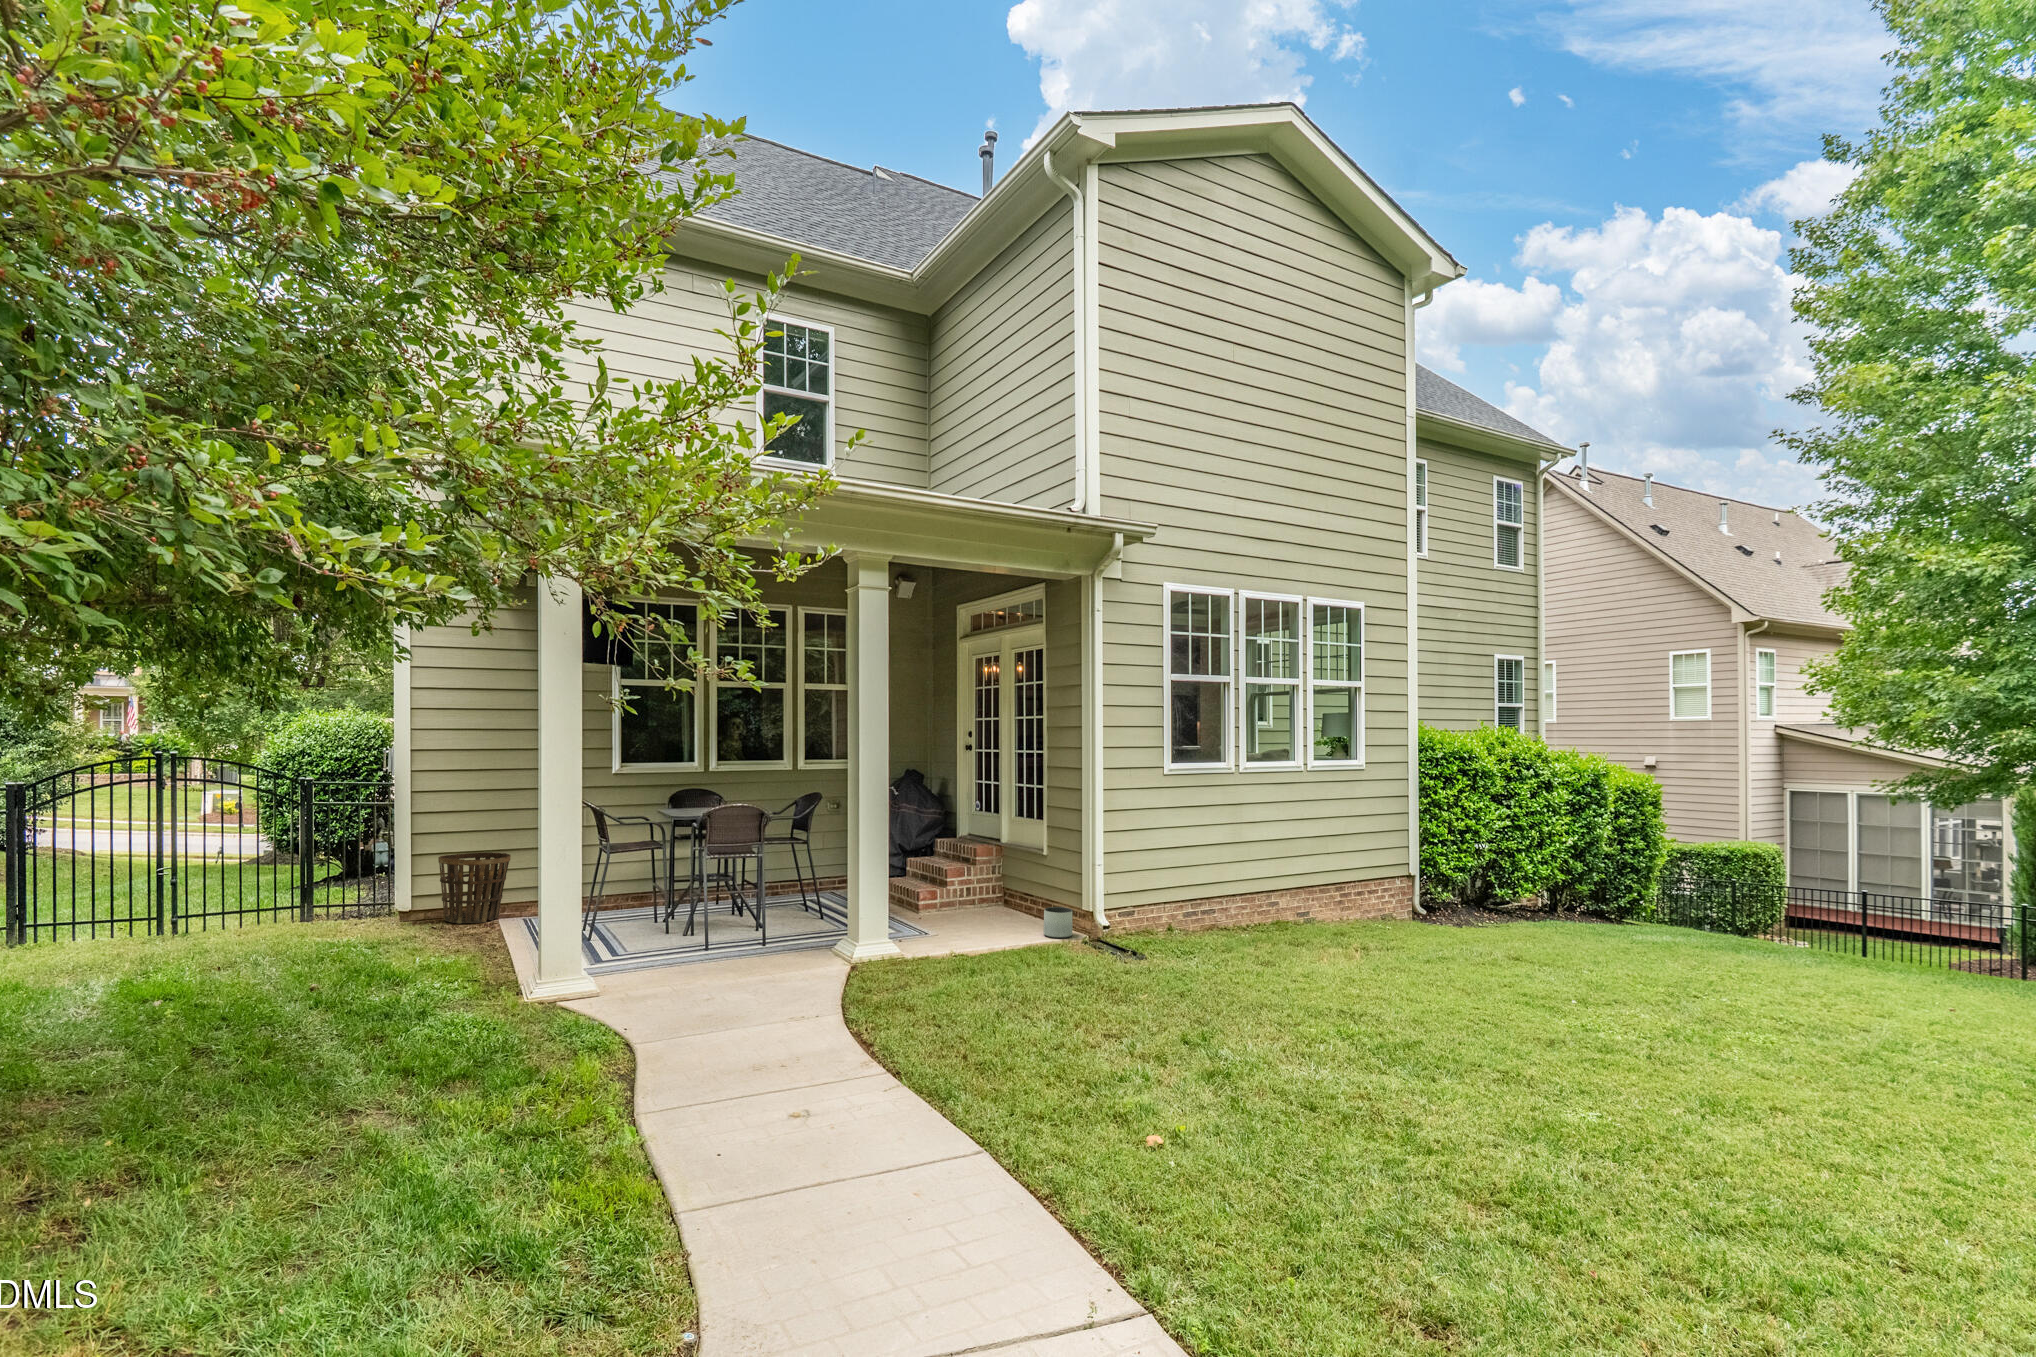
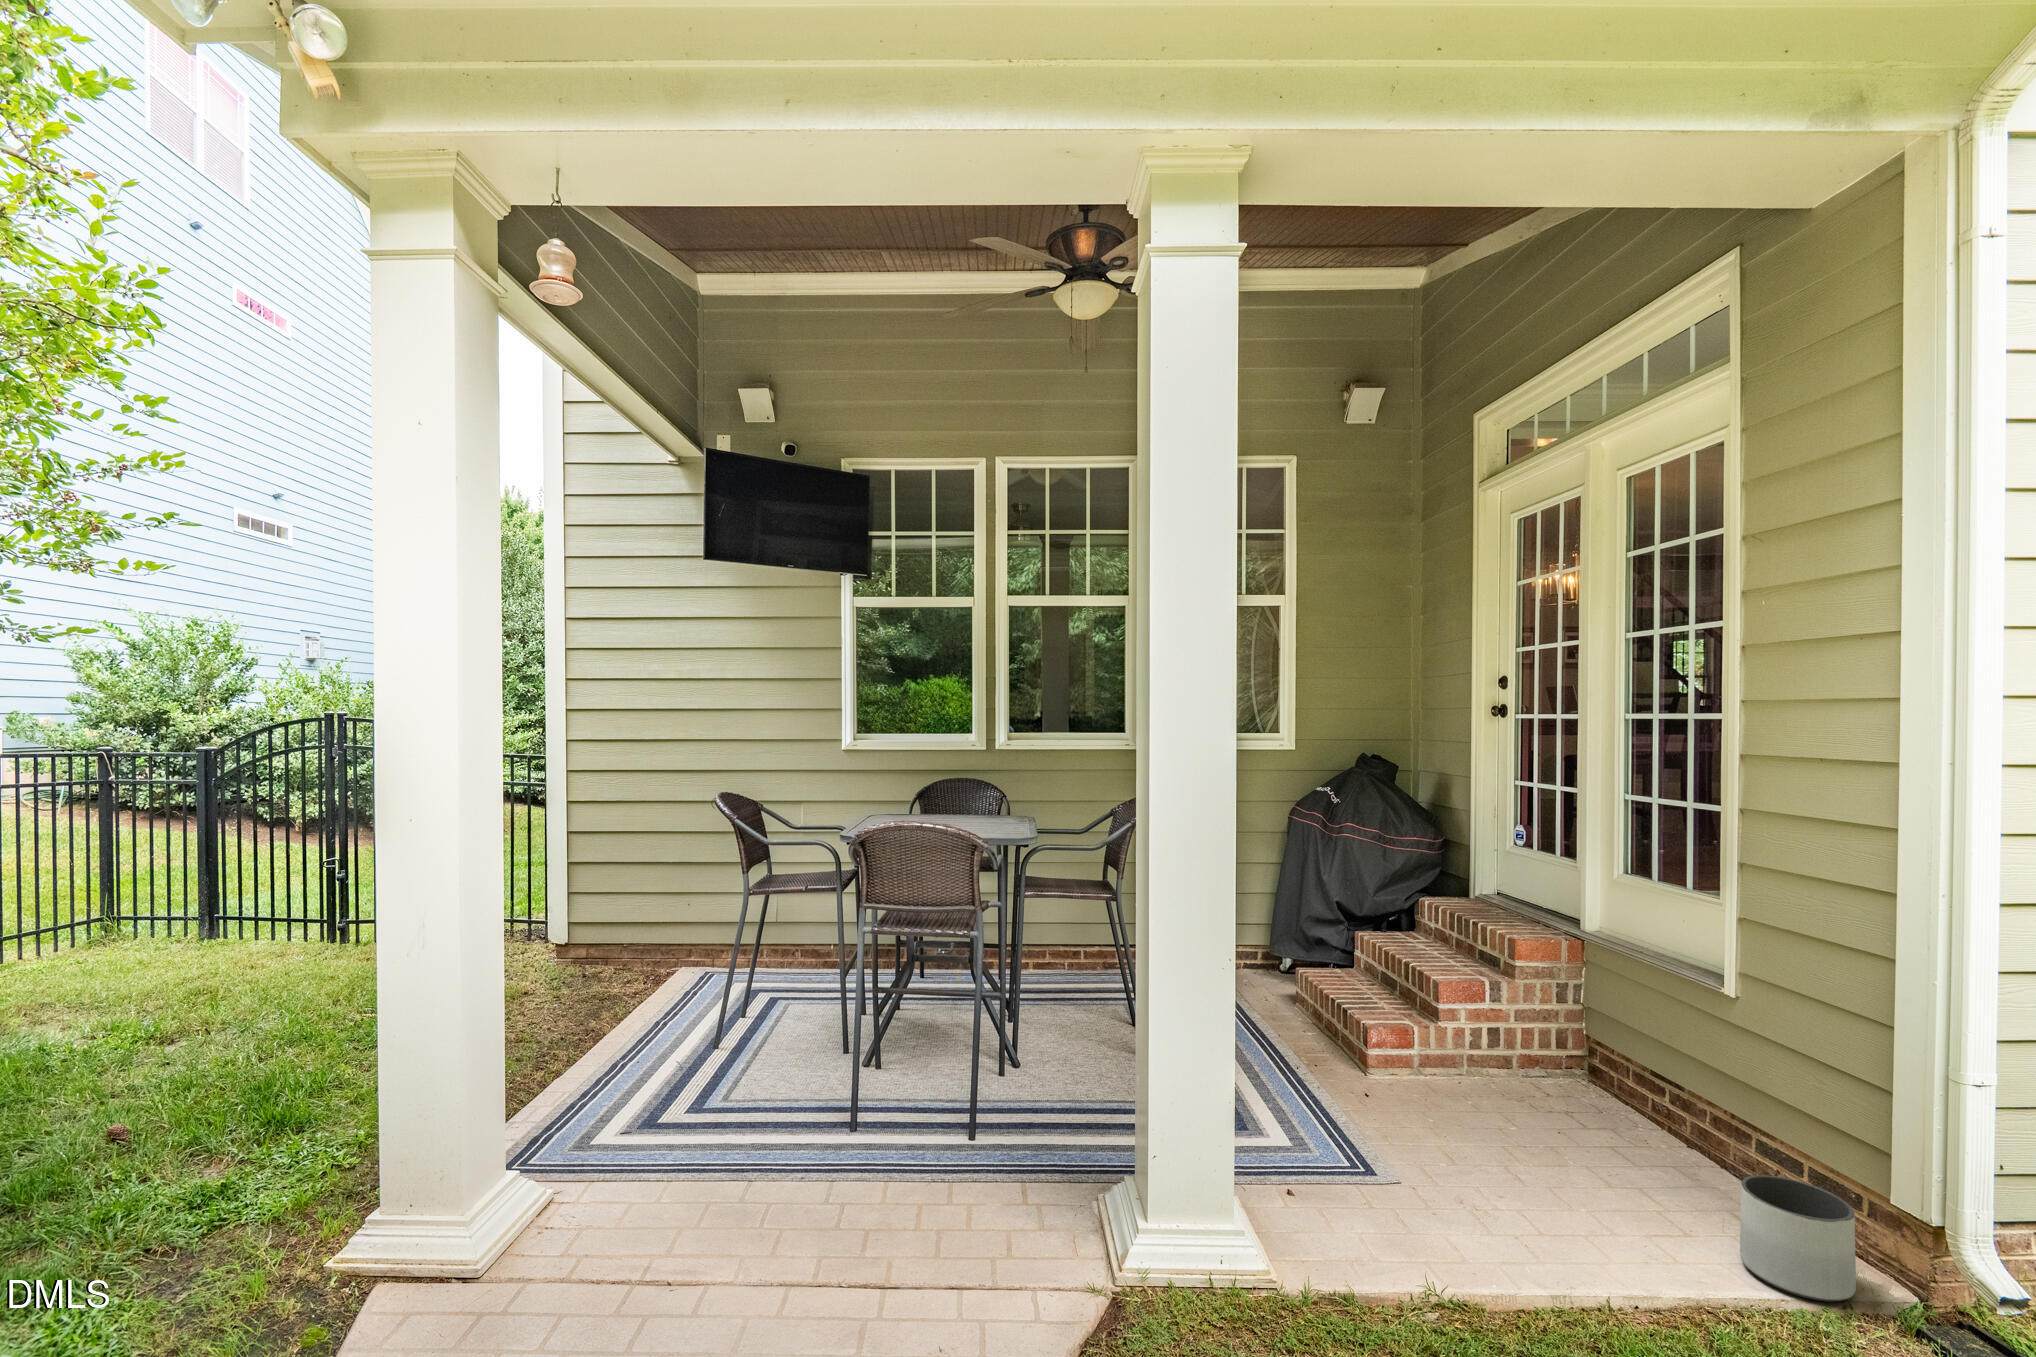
basket: present [438,852,511,923] -> none [571,865,678,981]

